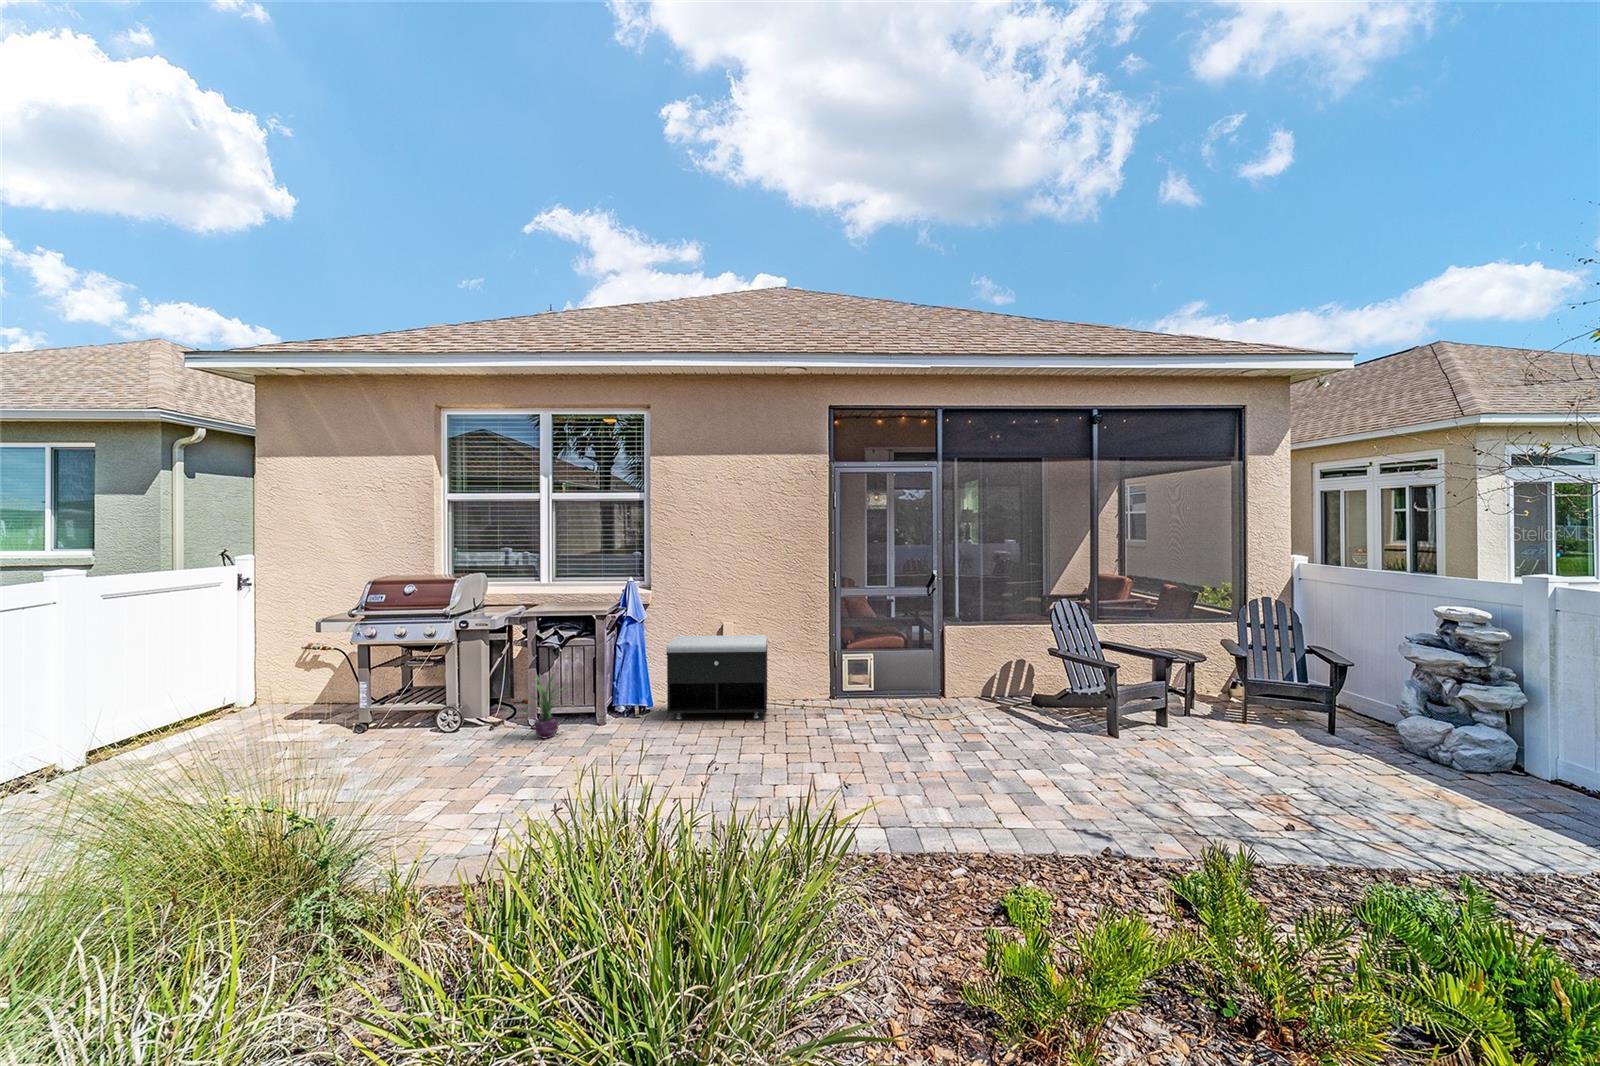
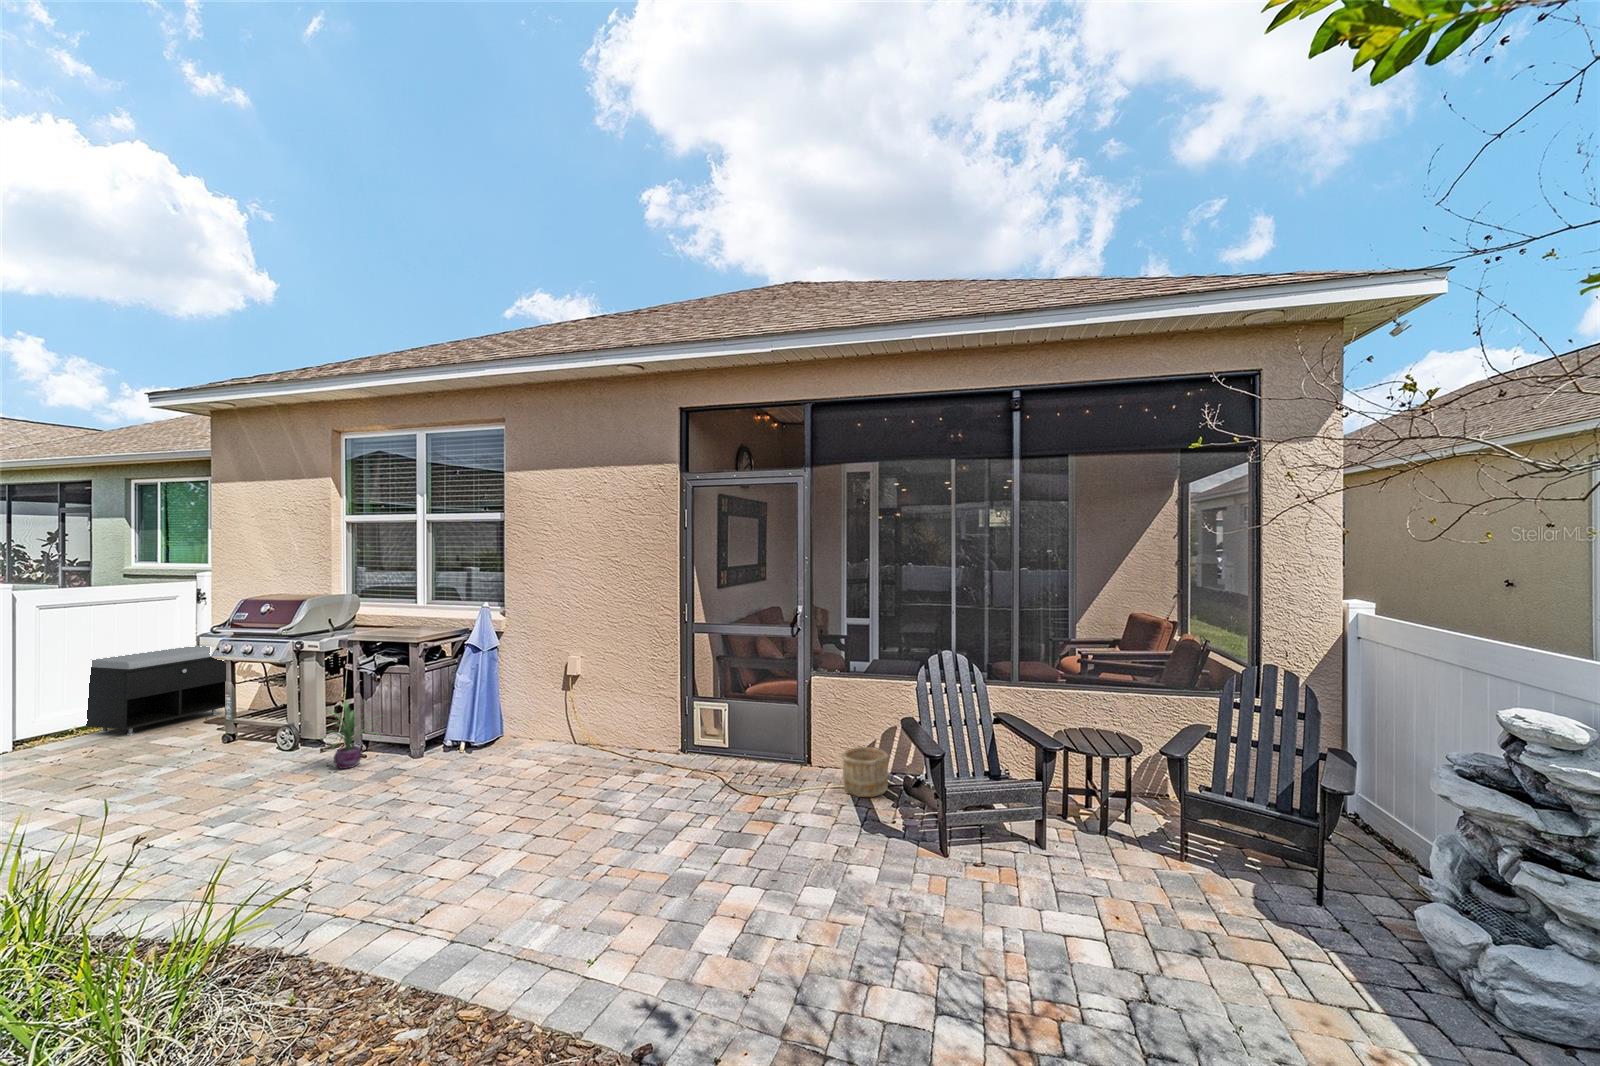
storage bench: present [666,635,767,719] -> present [86,645,226,735]
wooden bucket: none [981,677,1019,713] -> present [842,747,888,797]

